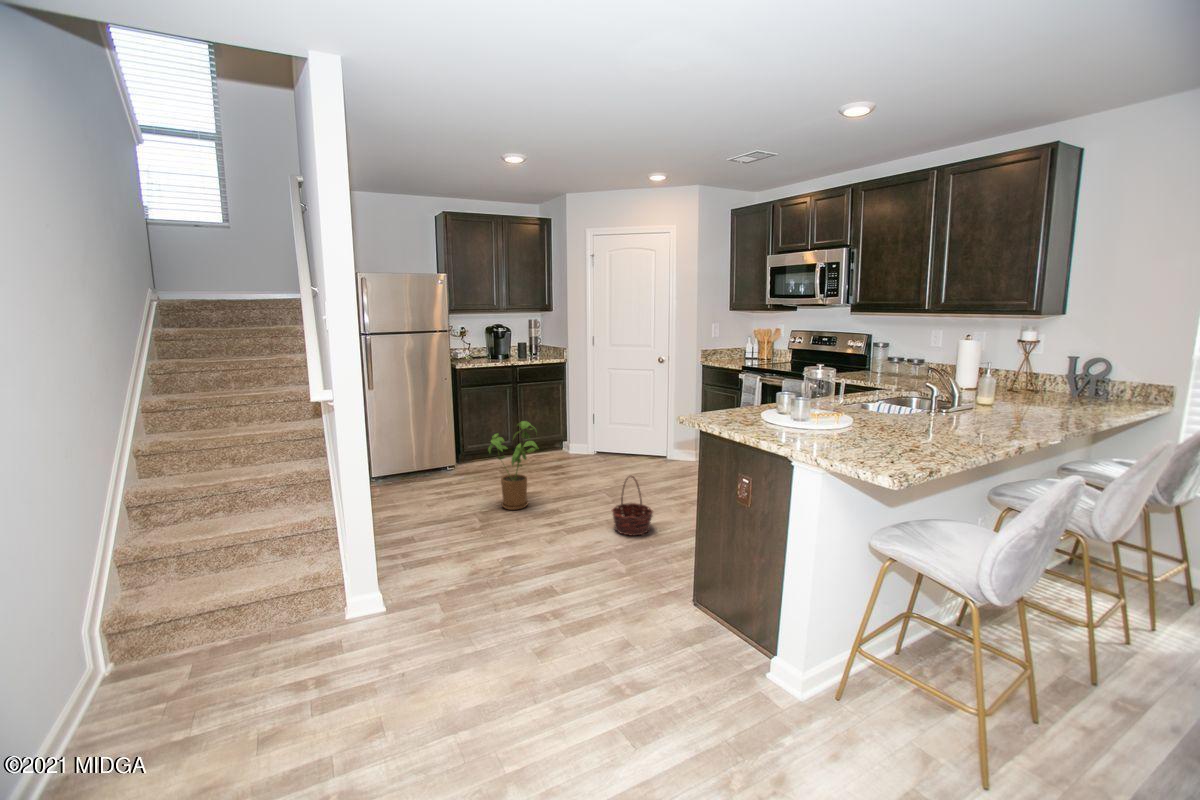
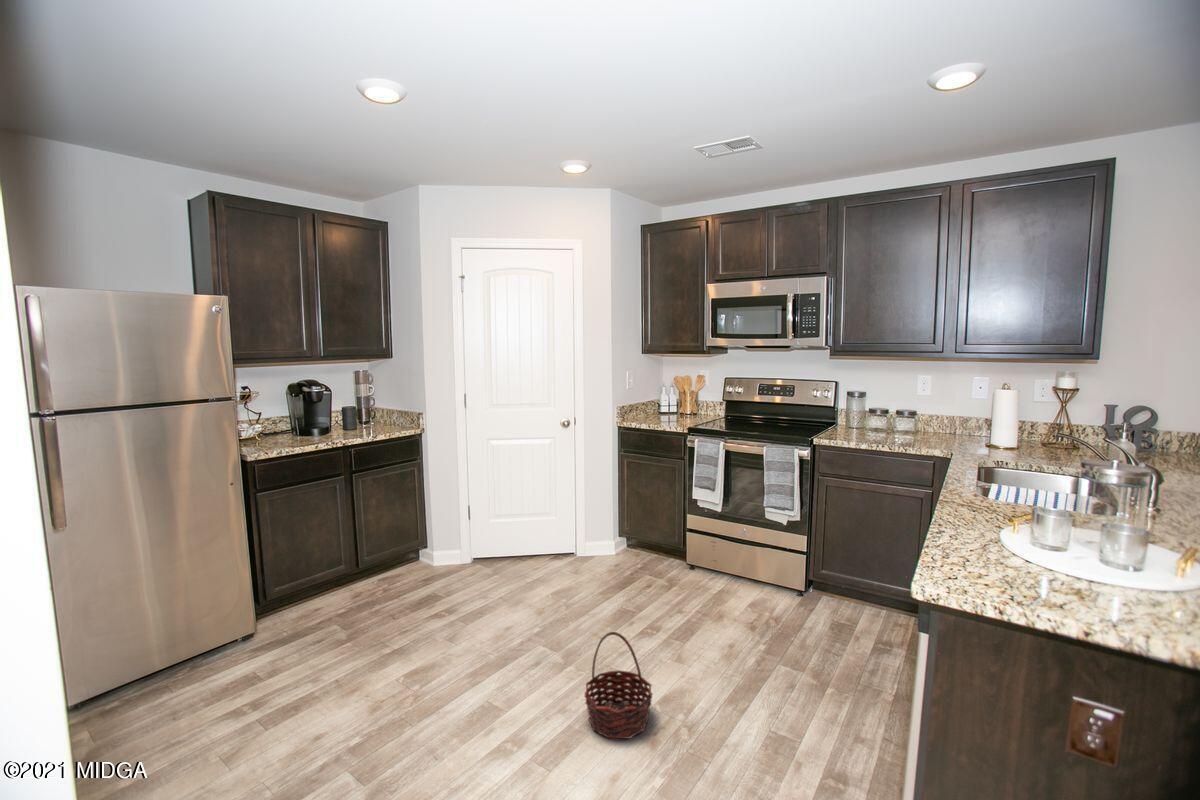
house plant: present [488,421,539,510] -> none [337,554,440,721]

